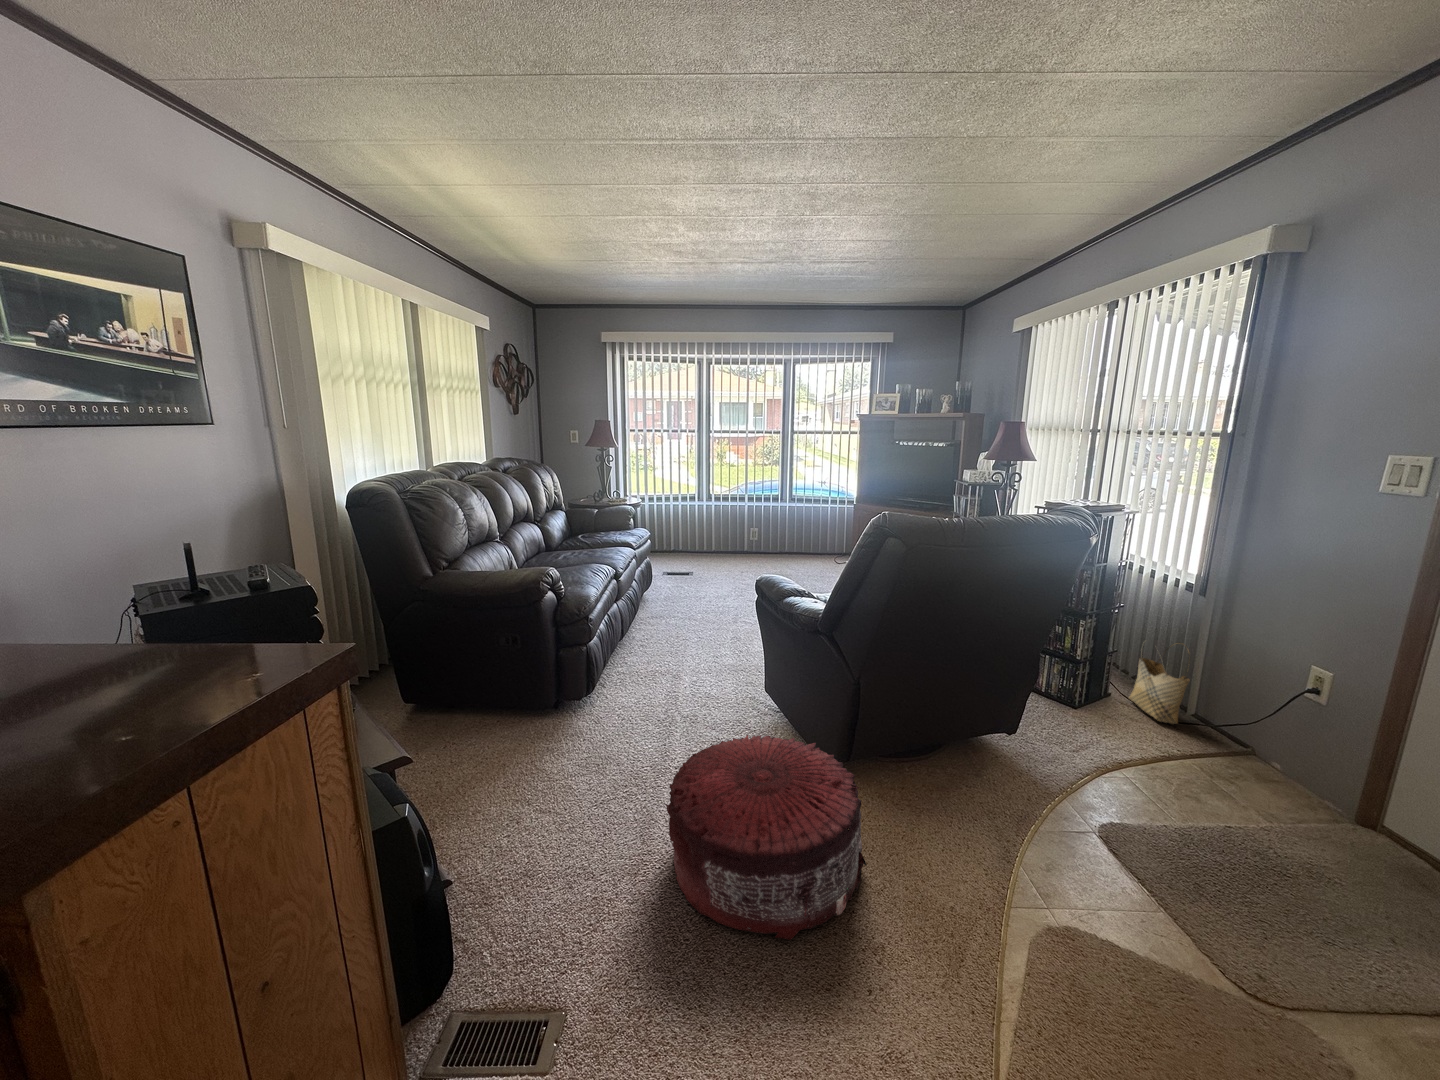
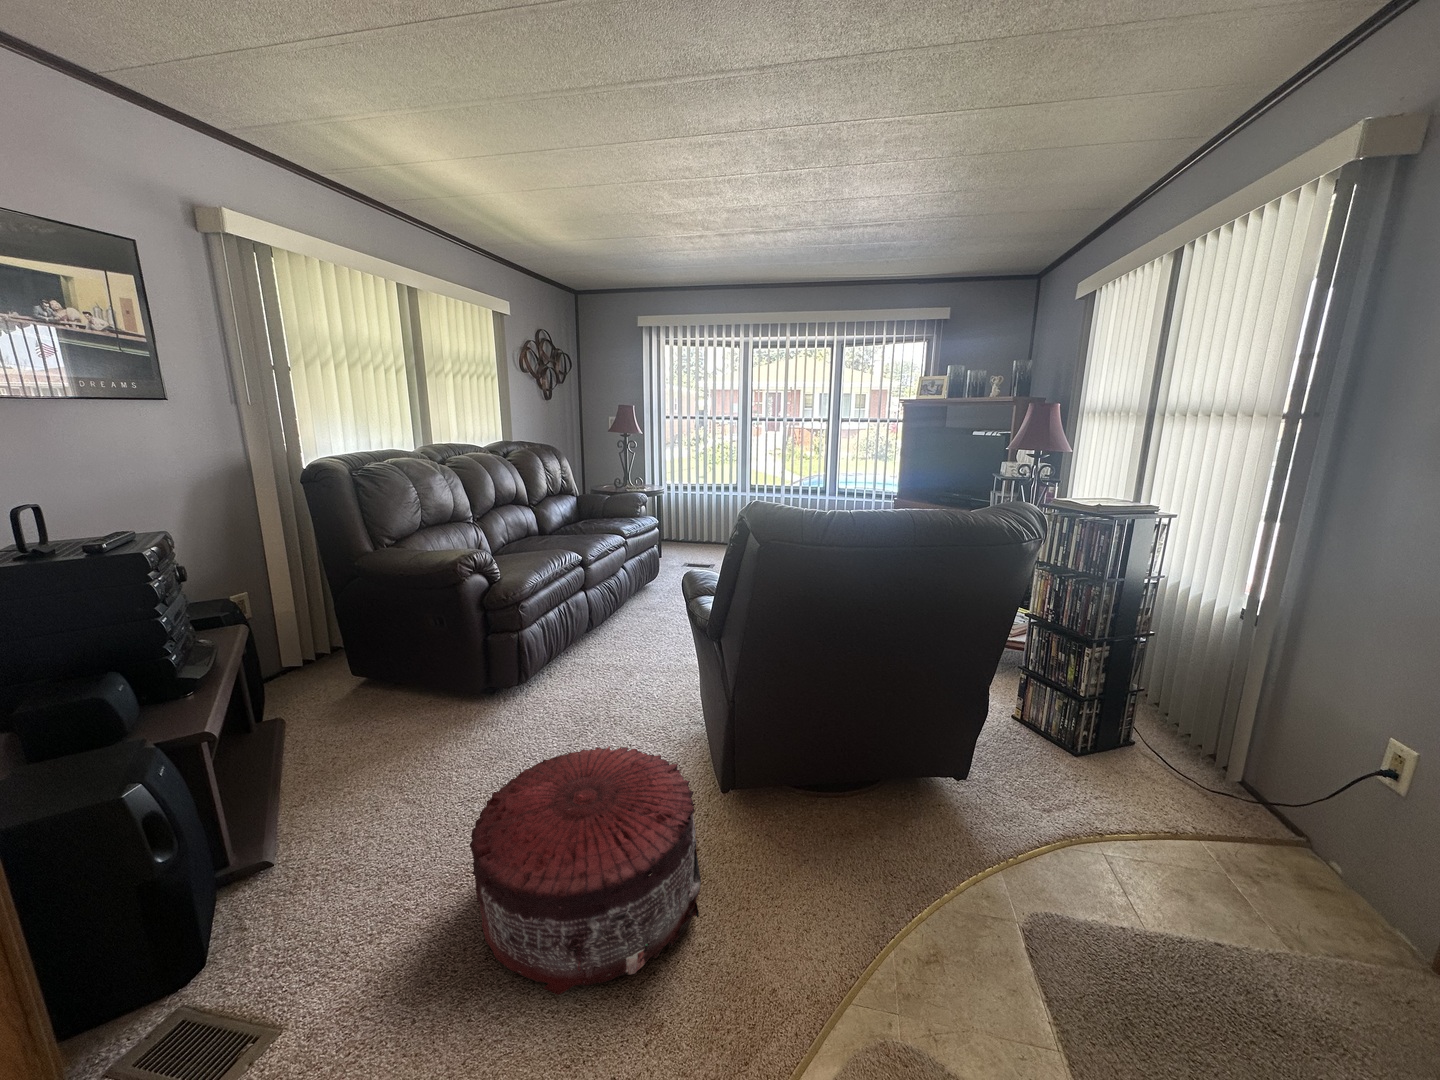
woven basket: present [1129,643,1190,724] -> none [1153,679,1232,791]

